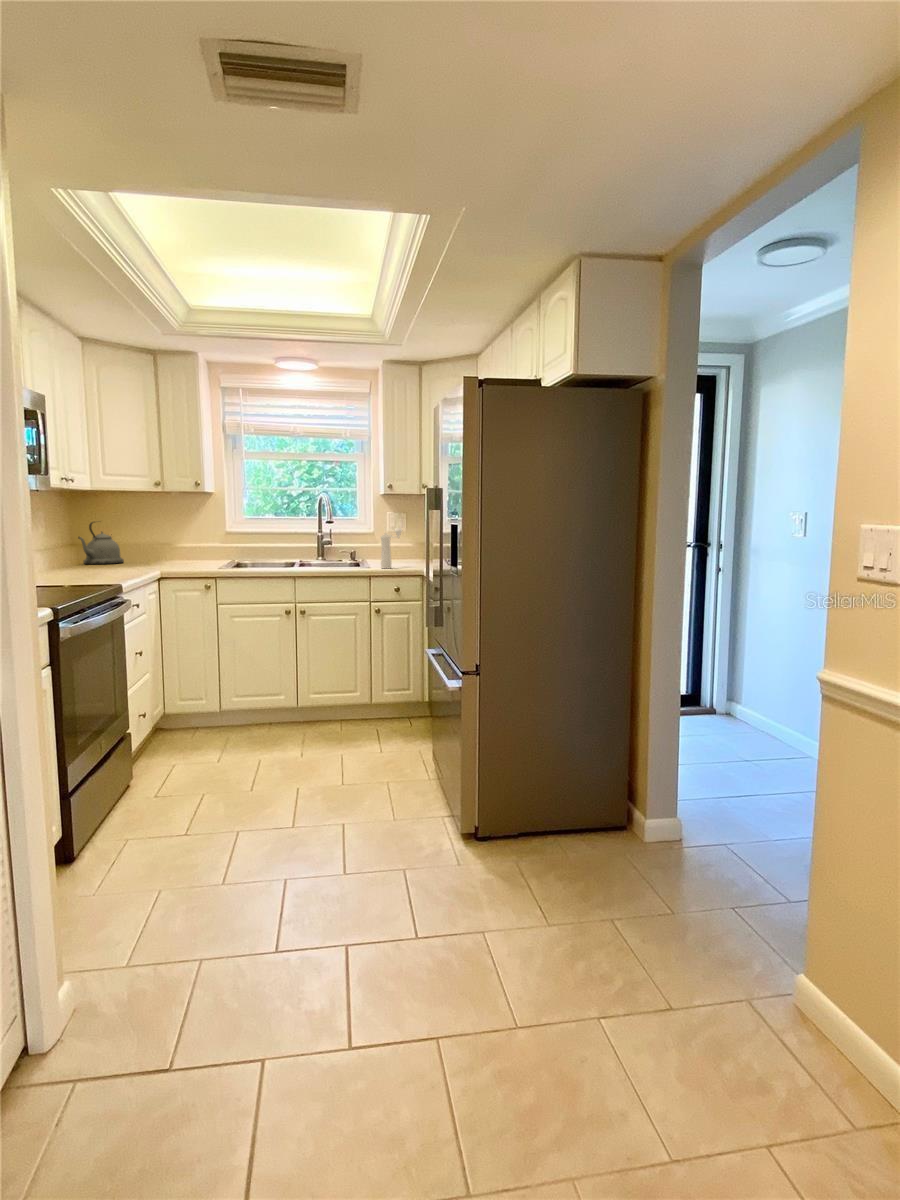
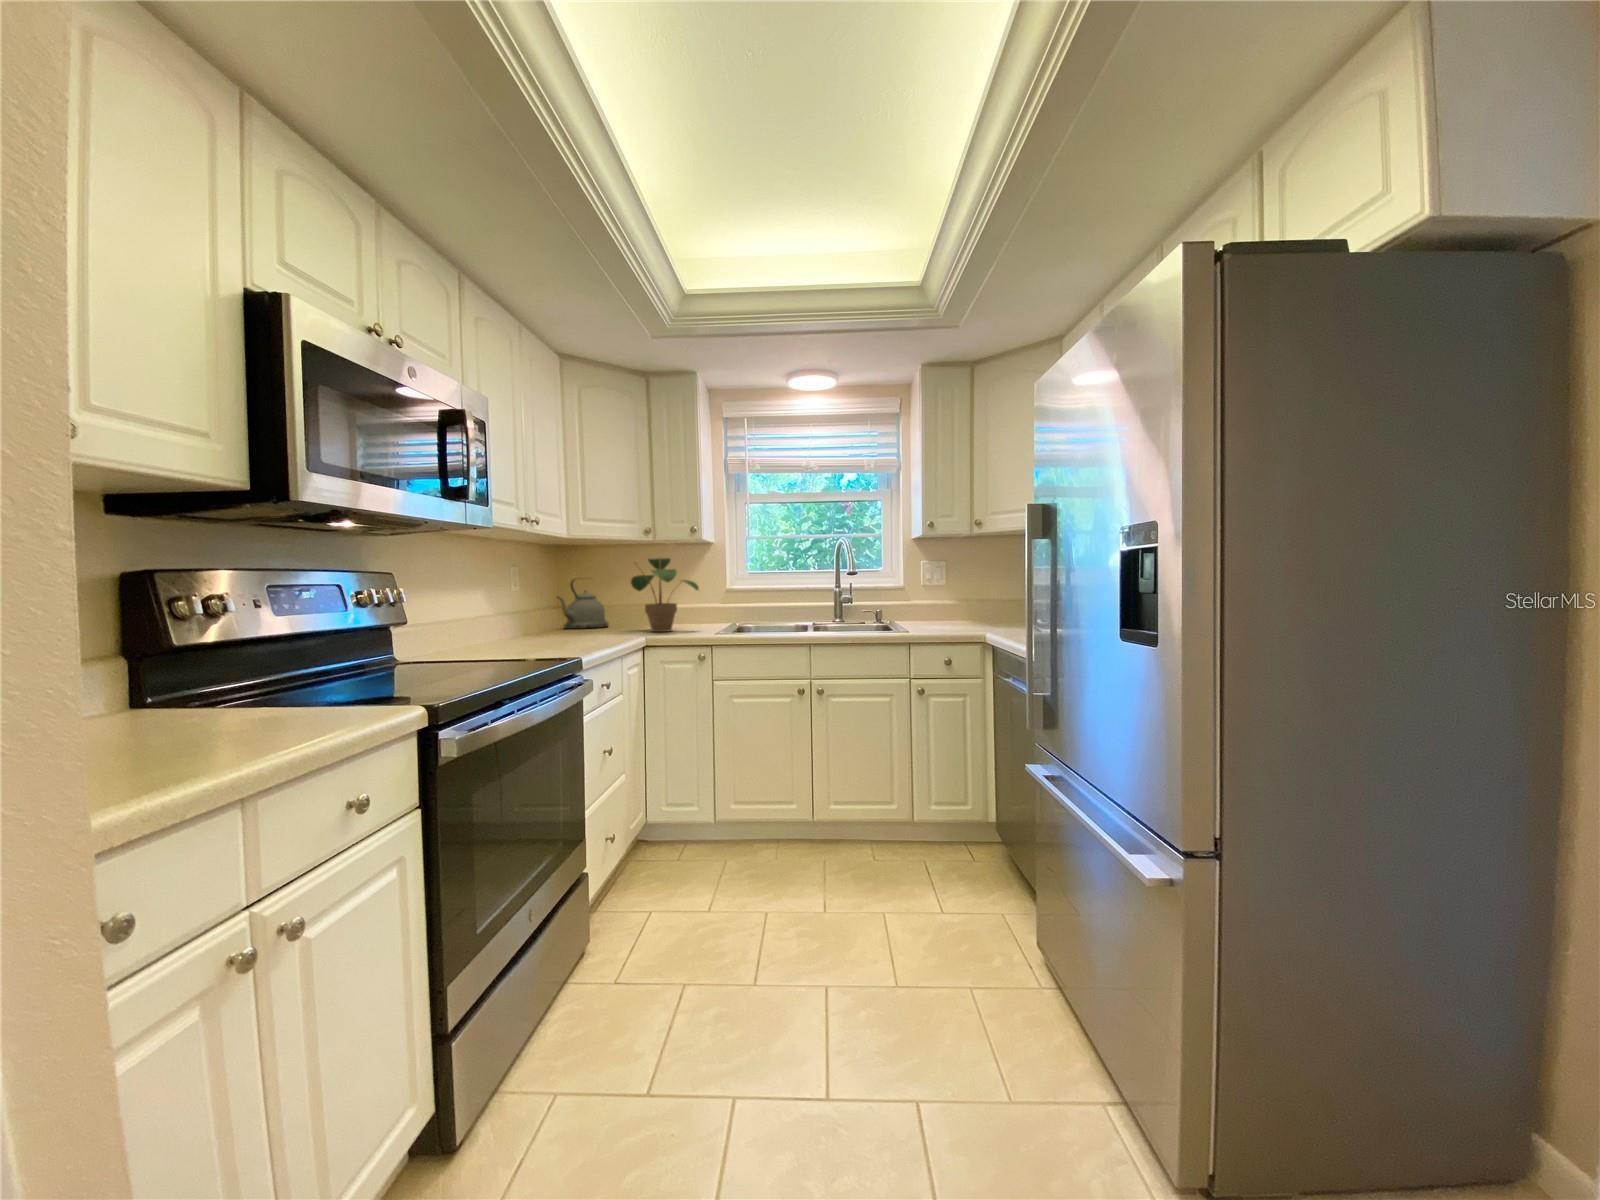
potted plant: none [137,506,204,567] -> present [631,558,699,632]
pepper mill: present [381,528,402,568] -> none [925,579,953,633]

